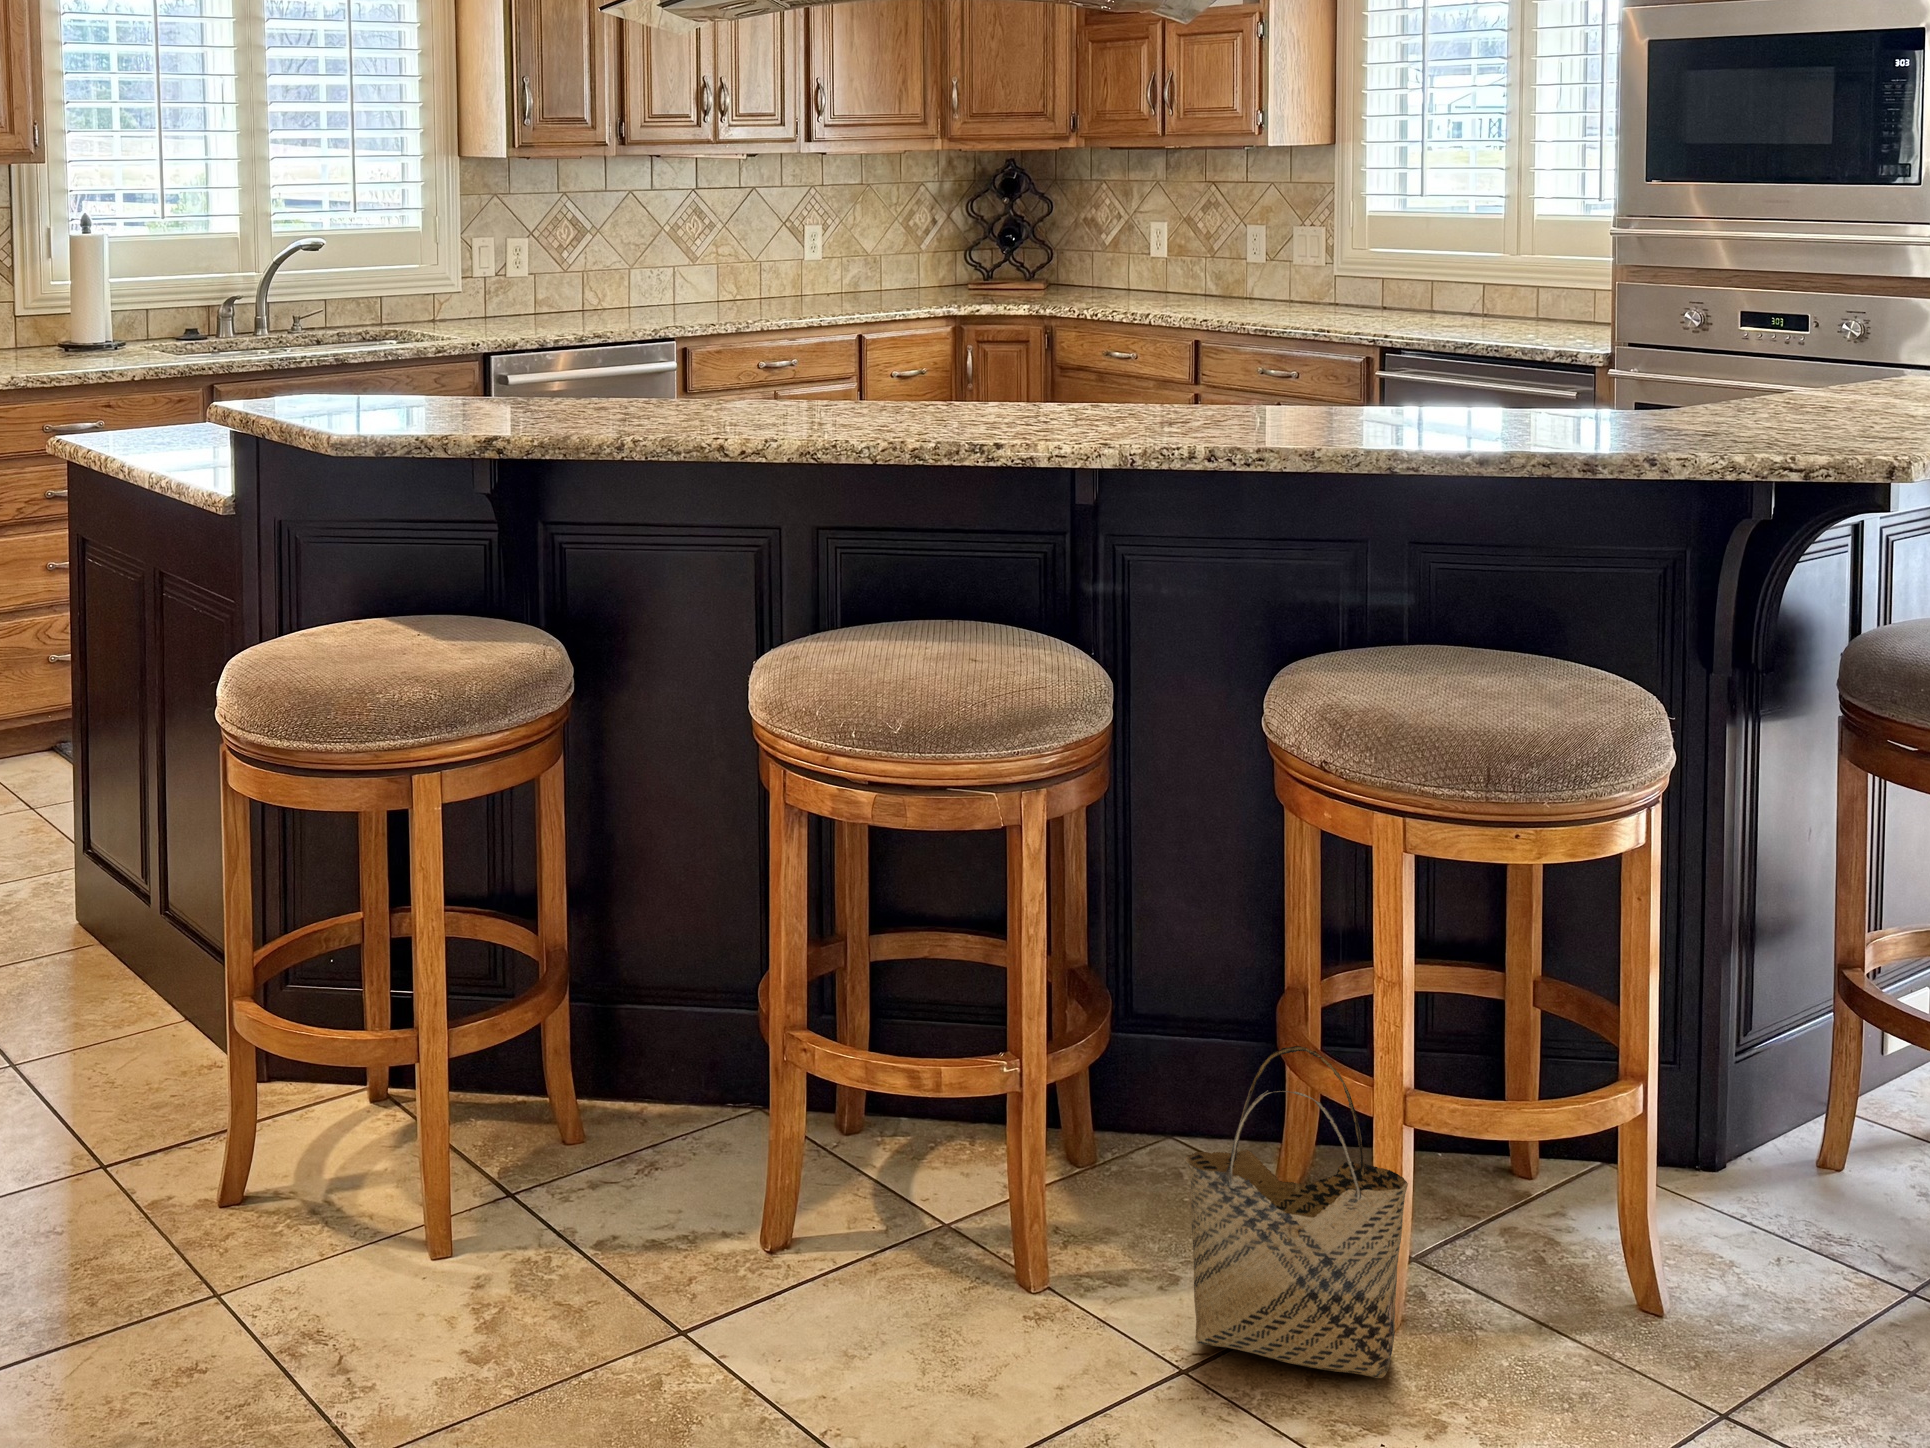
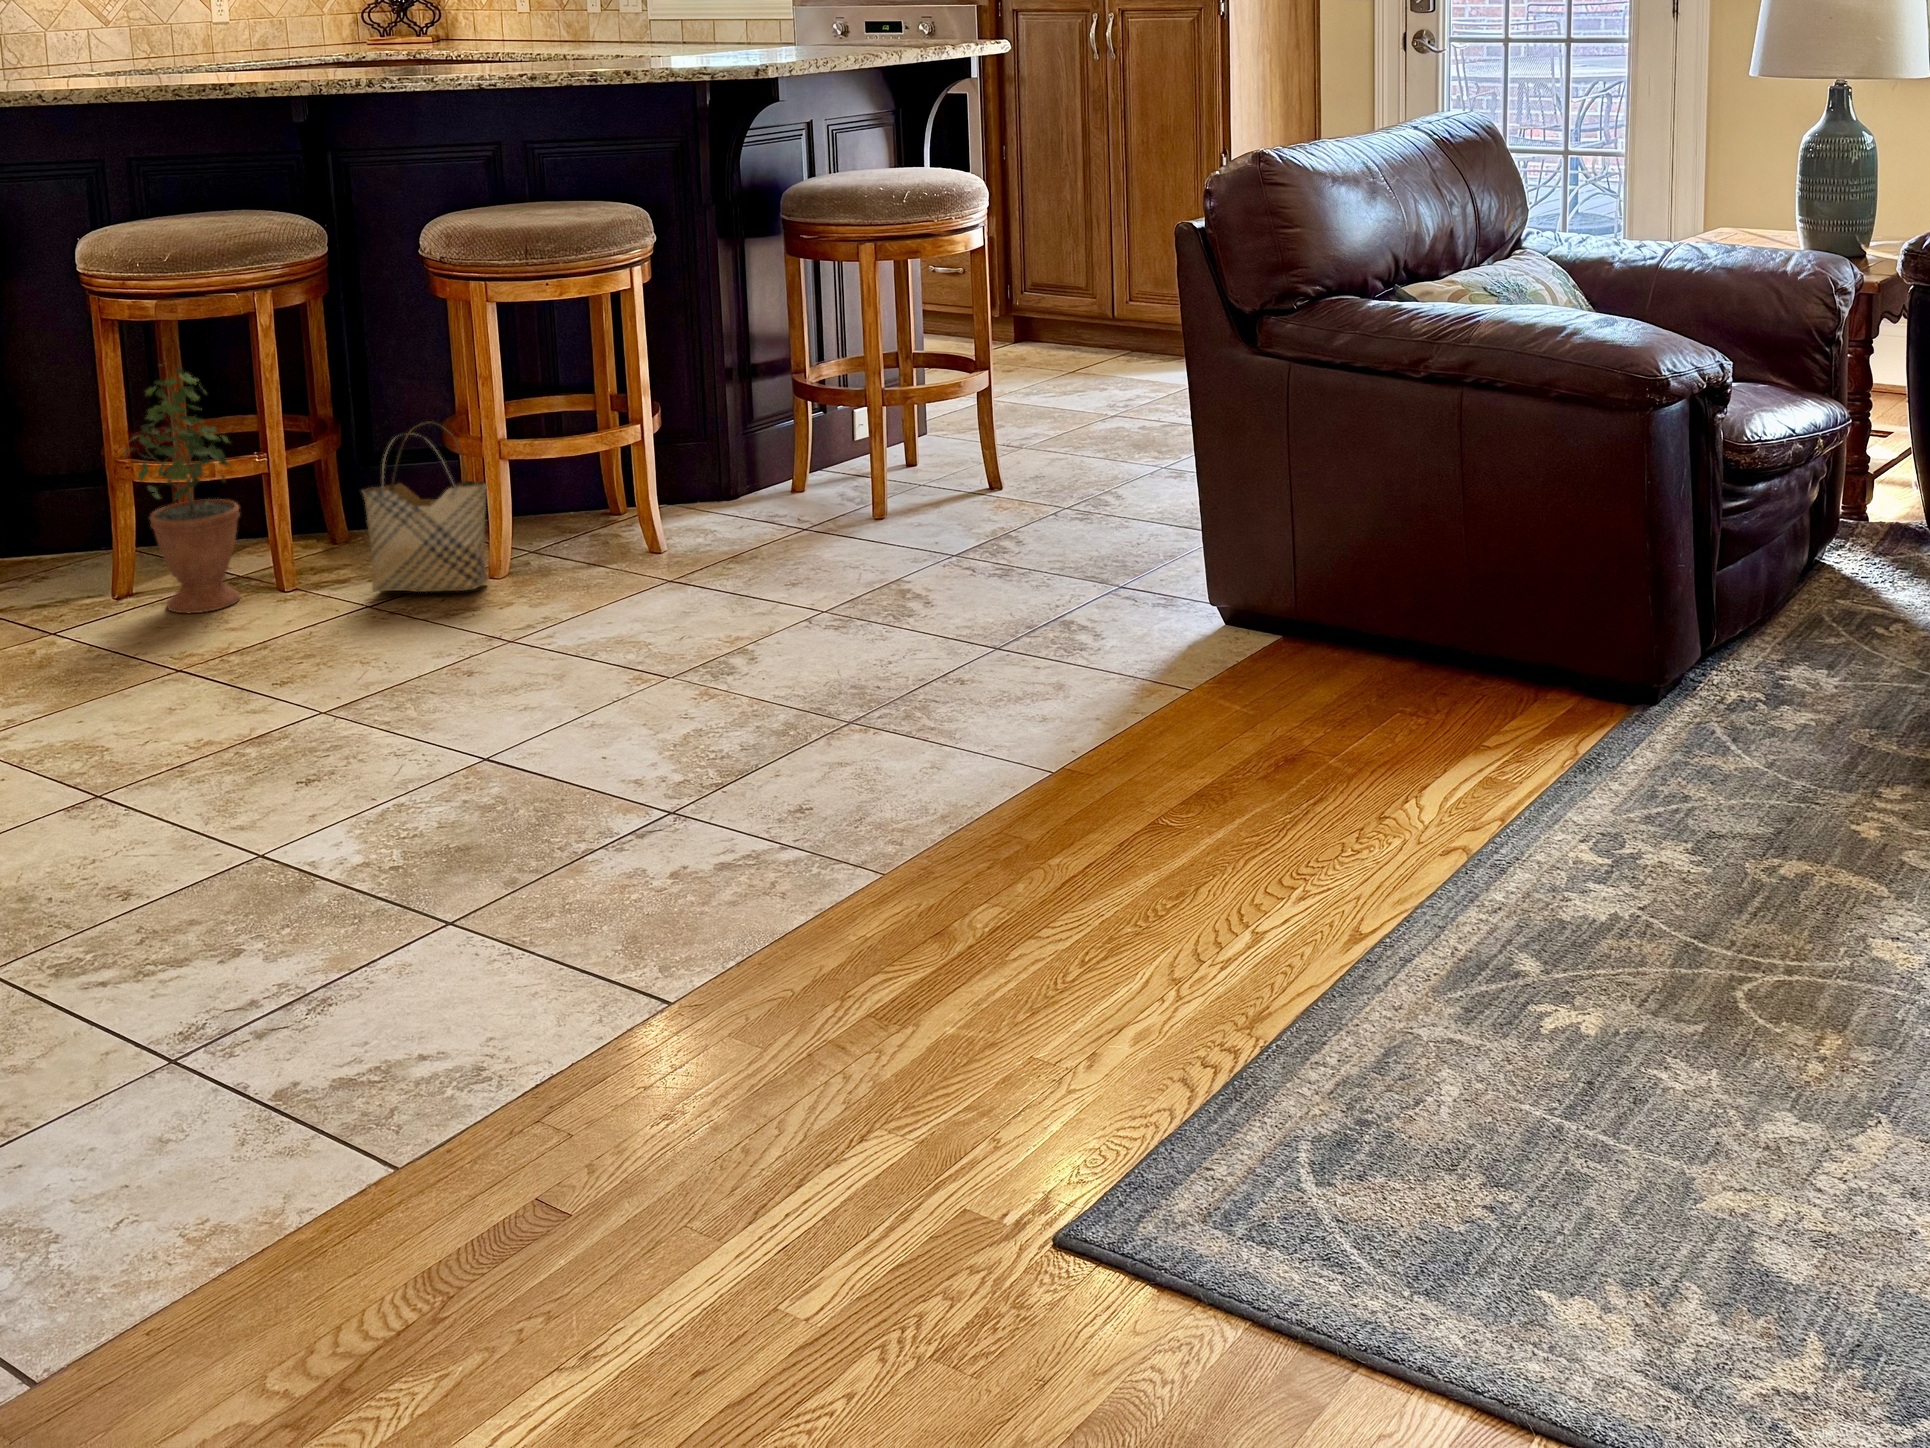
potted plant: none [812,894,978,1330] -> present [125,364,240,613]

